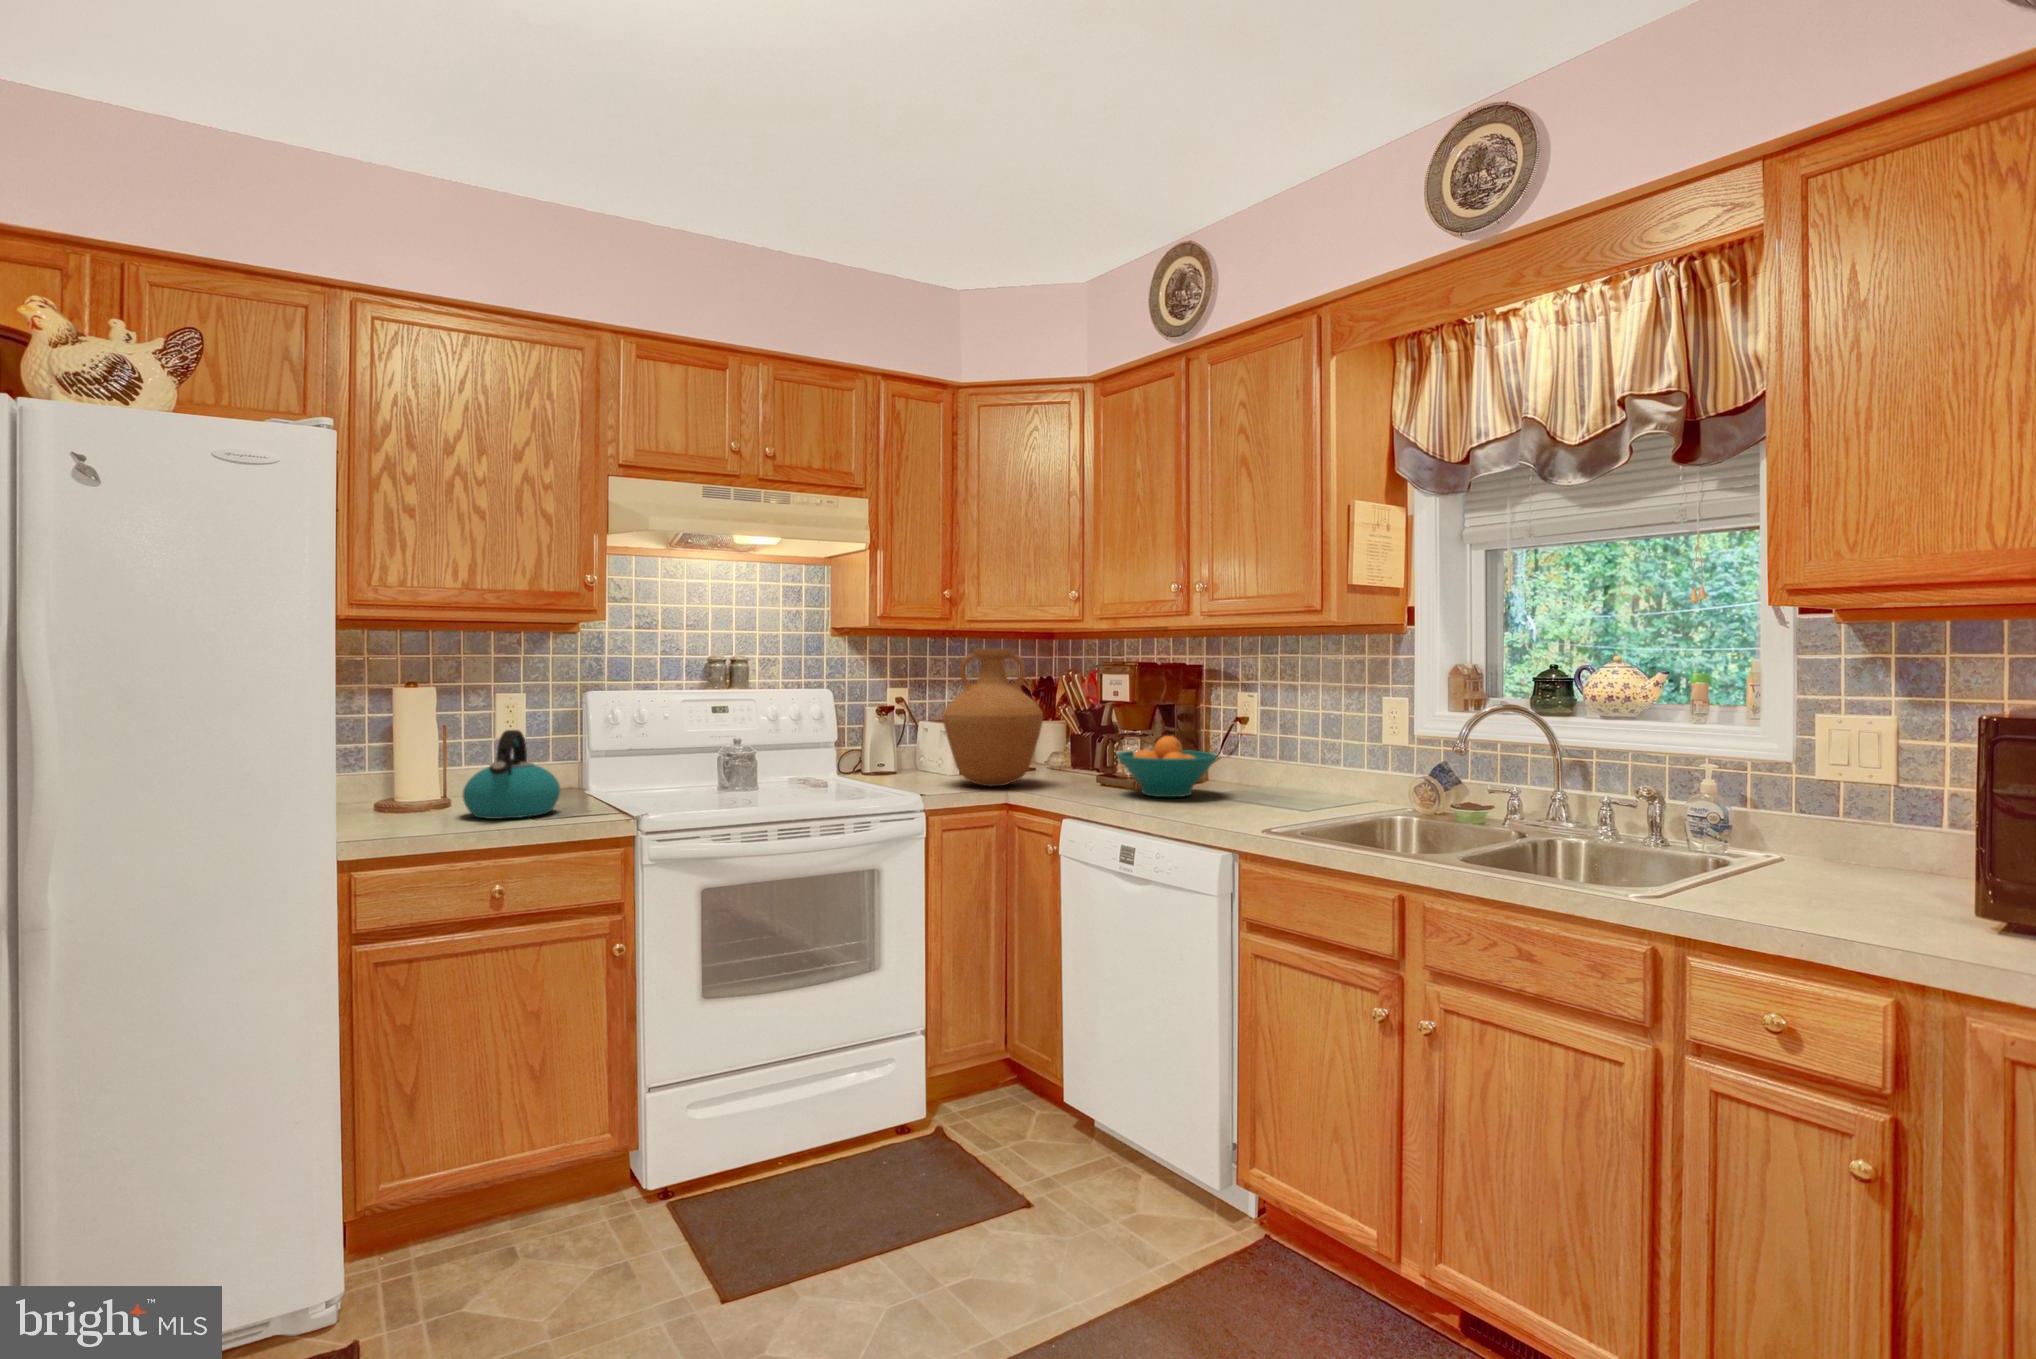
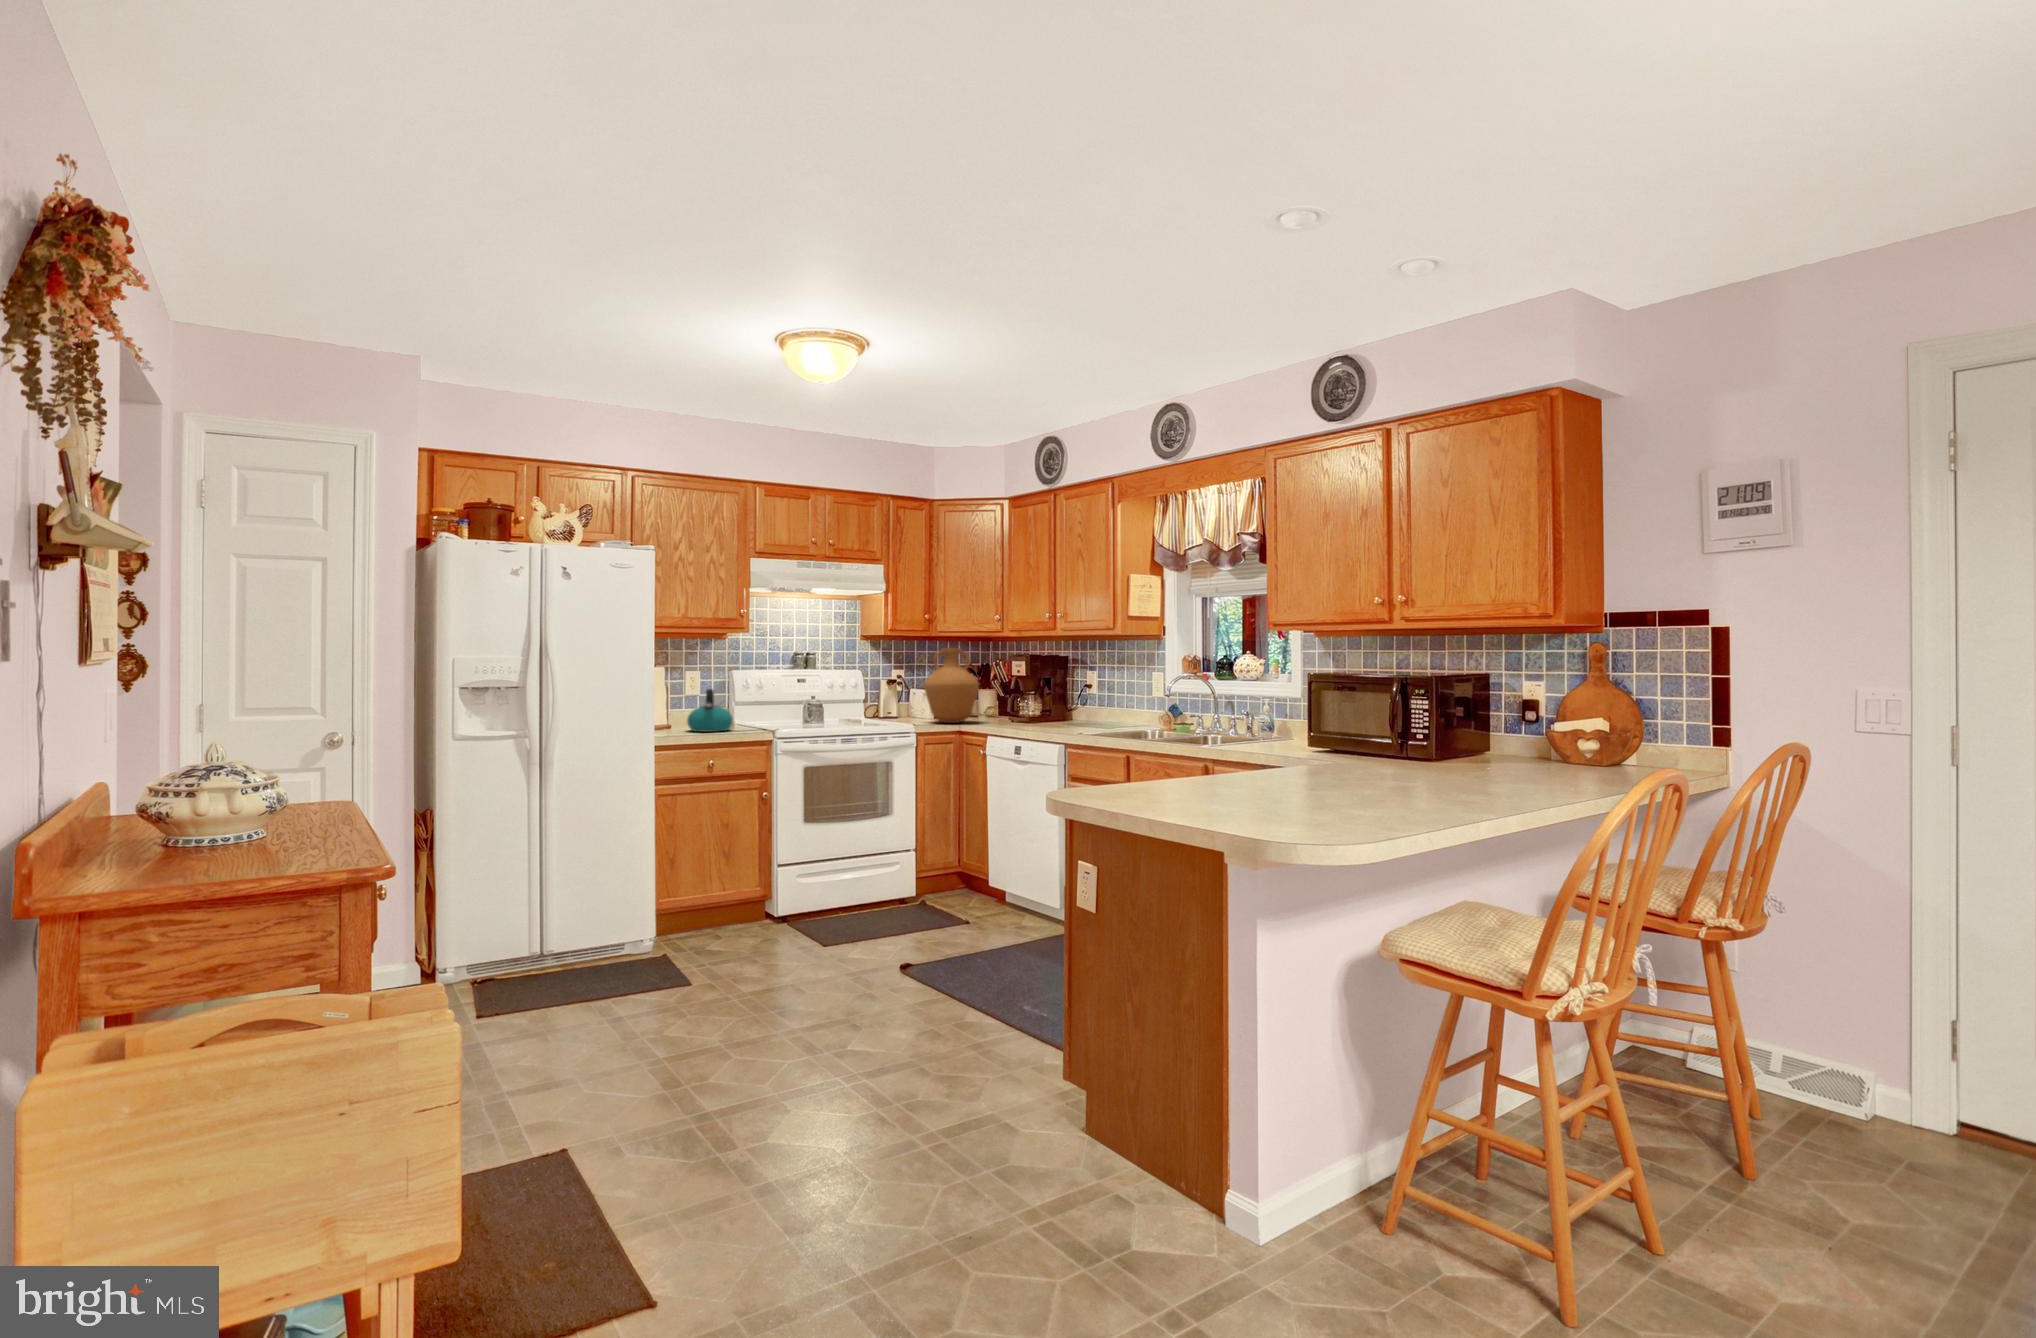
fruit bowl: present [1117,736,1218,797] -> none [1016,695,1070,726]

